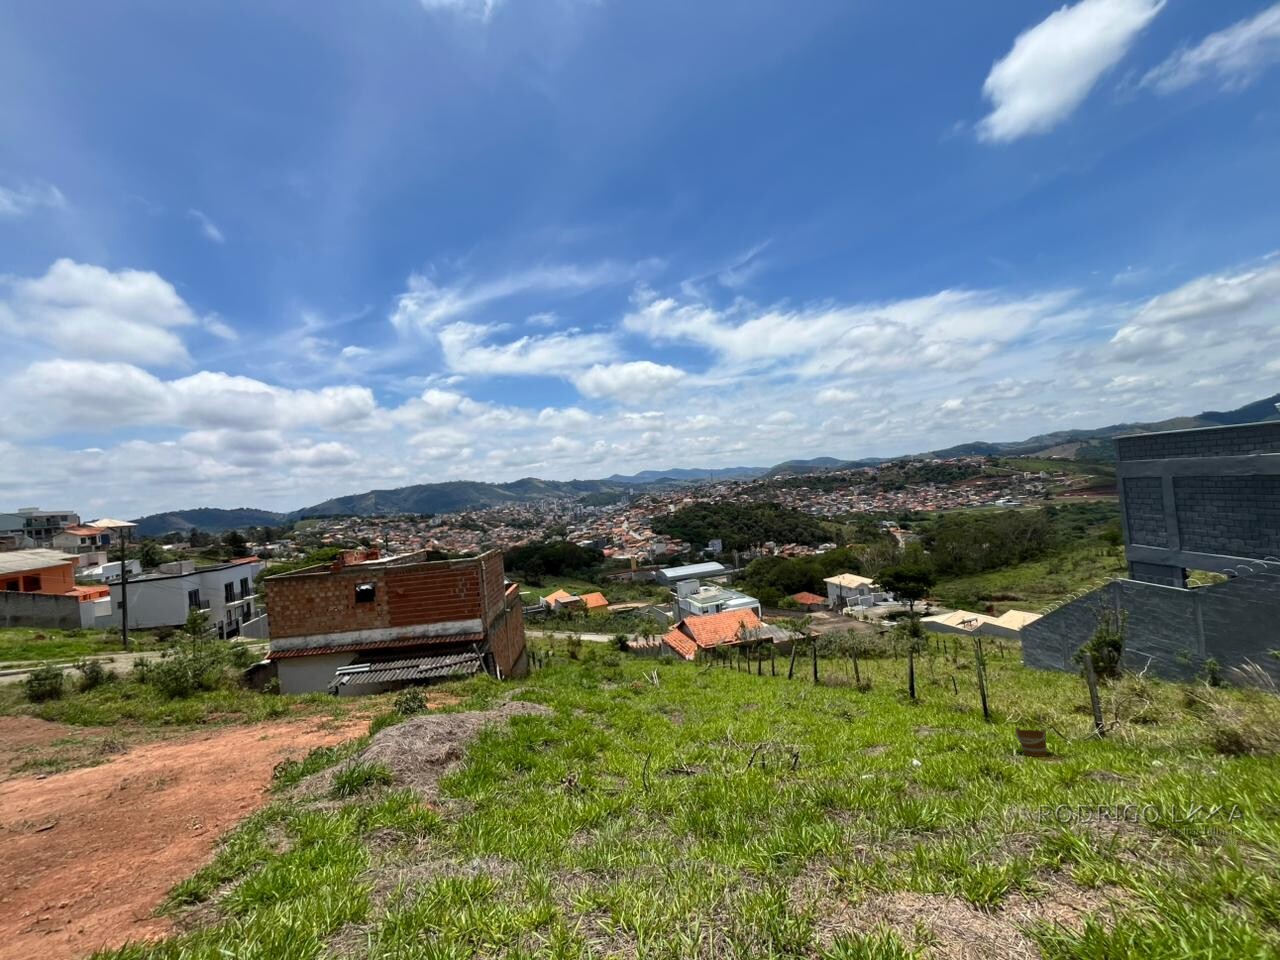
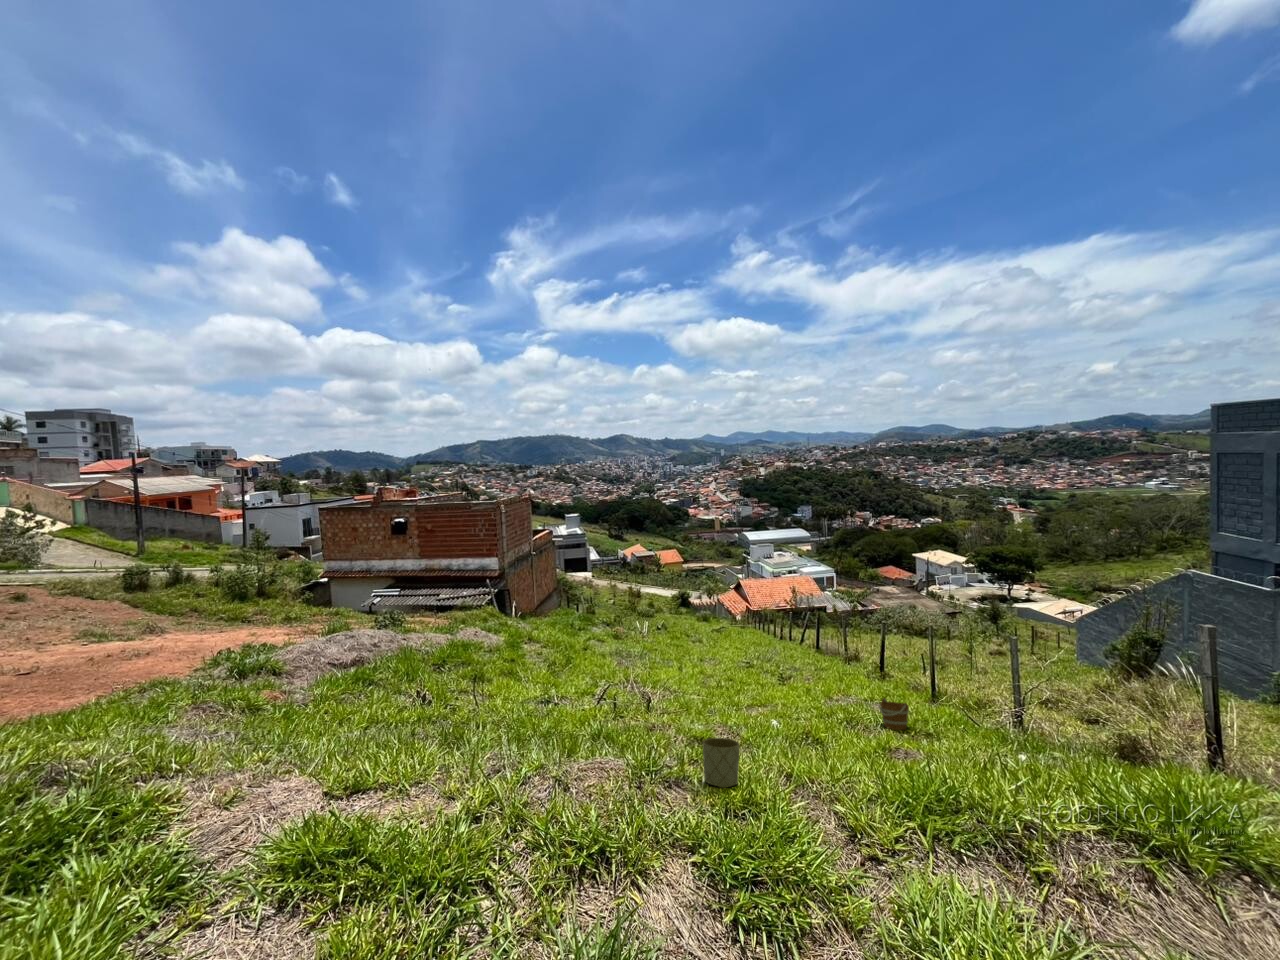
planter: none [1088,795,1141,849] -> present [703,738,740,788]

